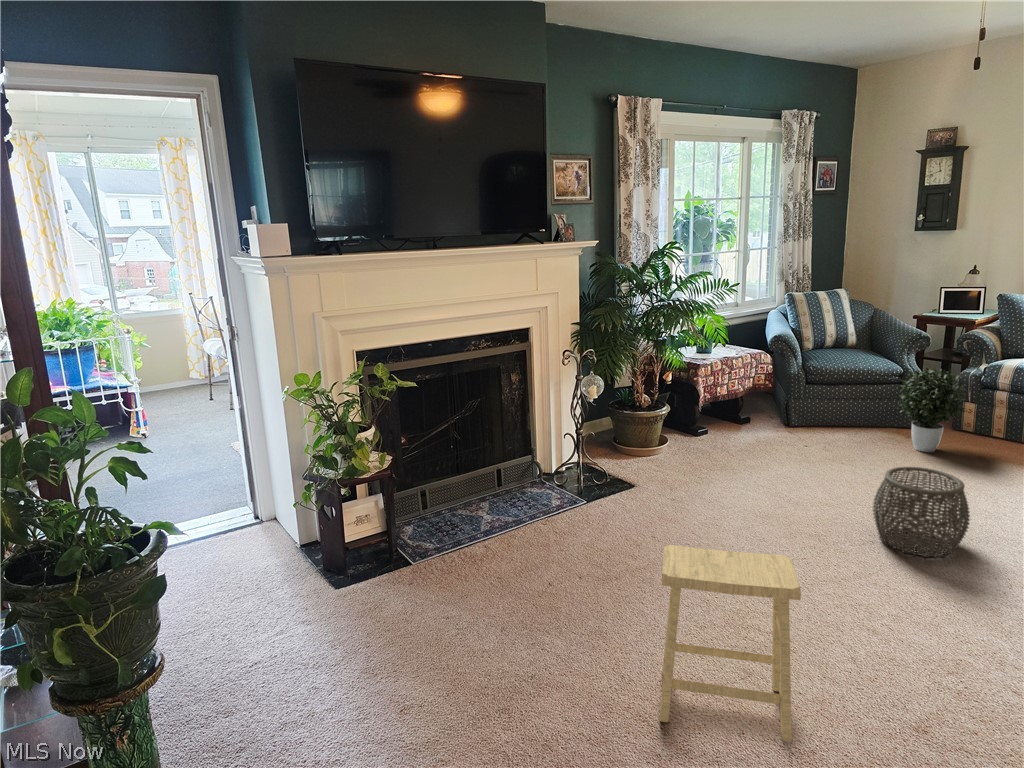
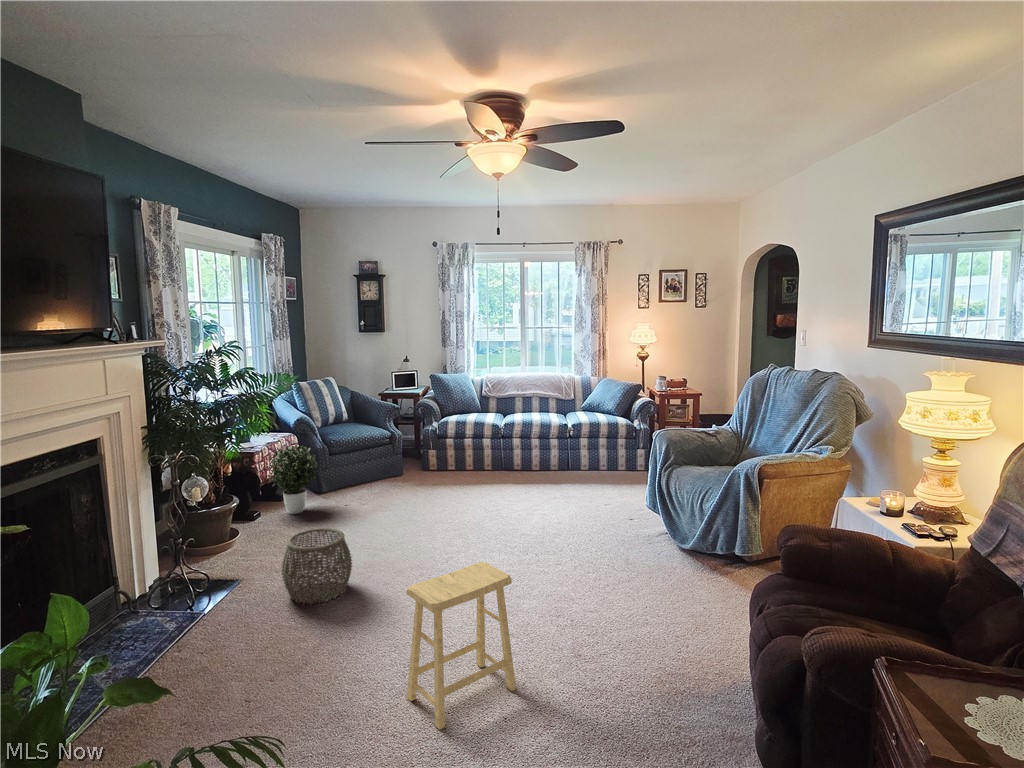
potted plant: present [898,368,966,452] -> present [269,445,318,514]
woven basket: present [873,467,970,557] -> present [281,528,352,604]

